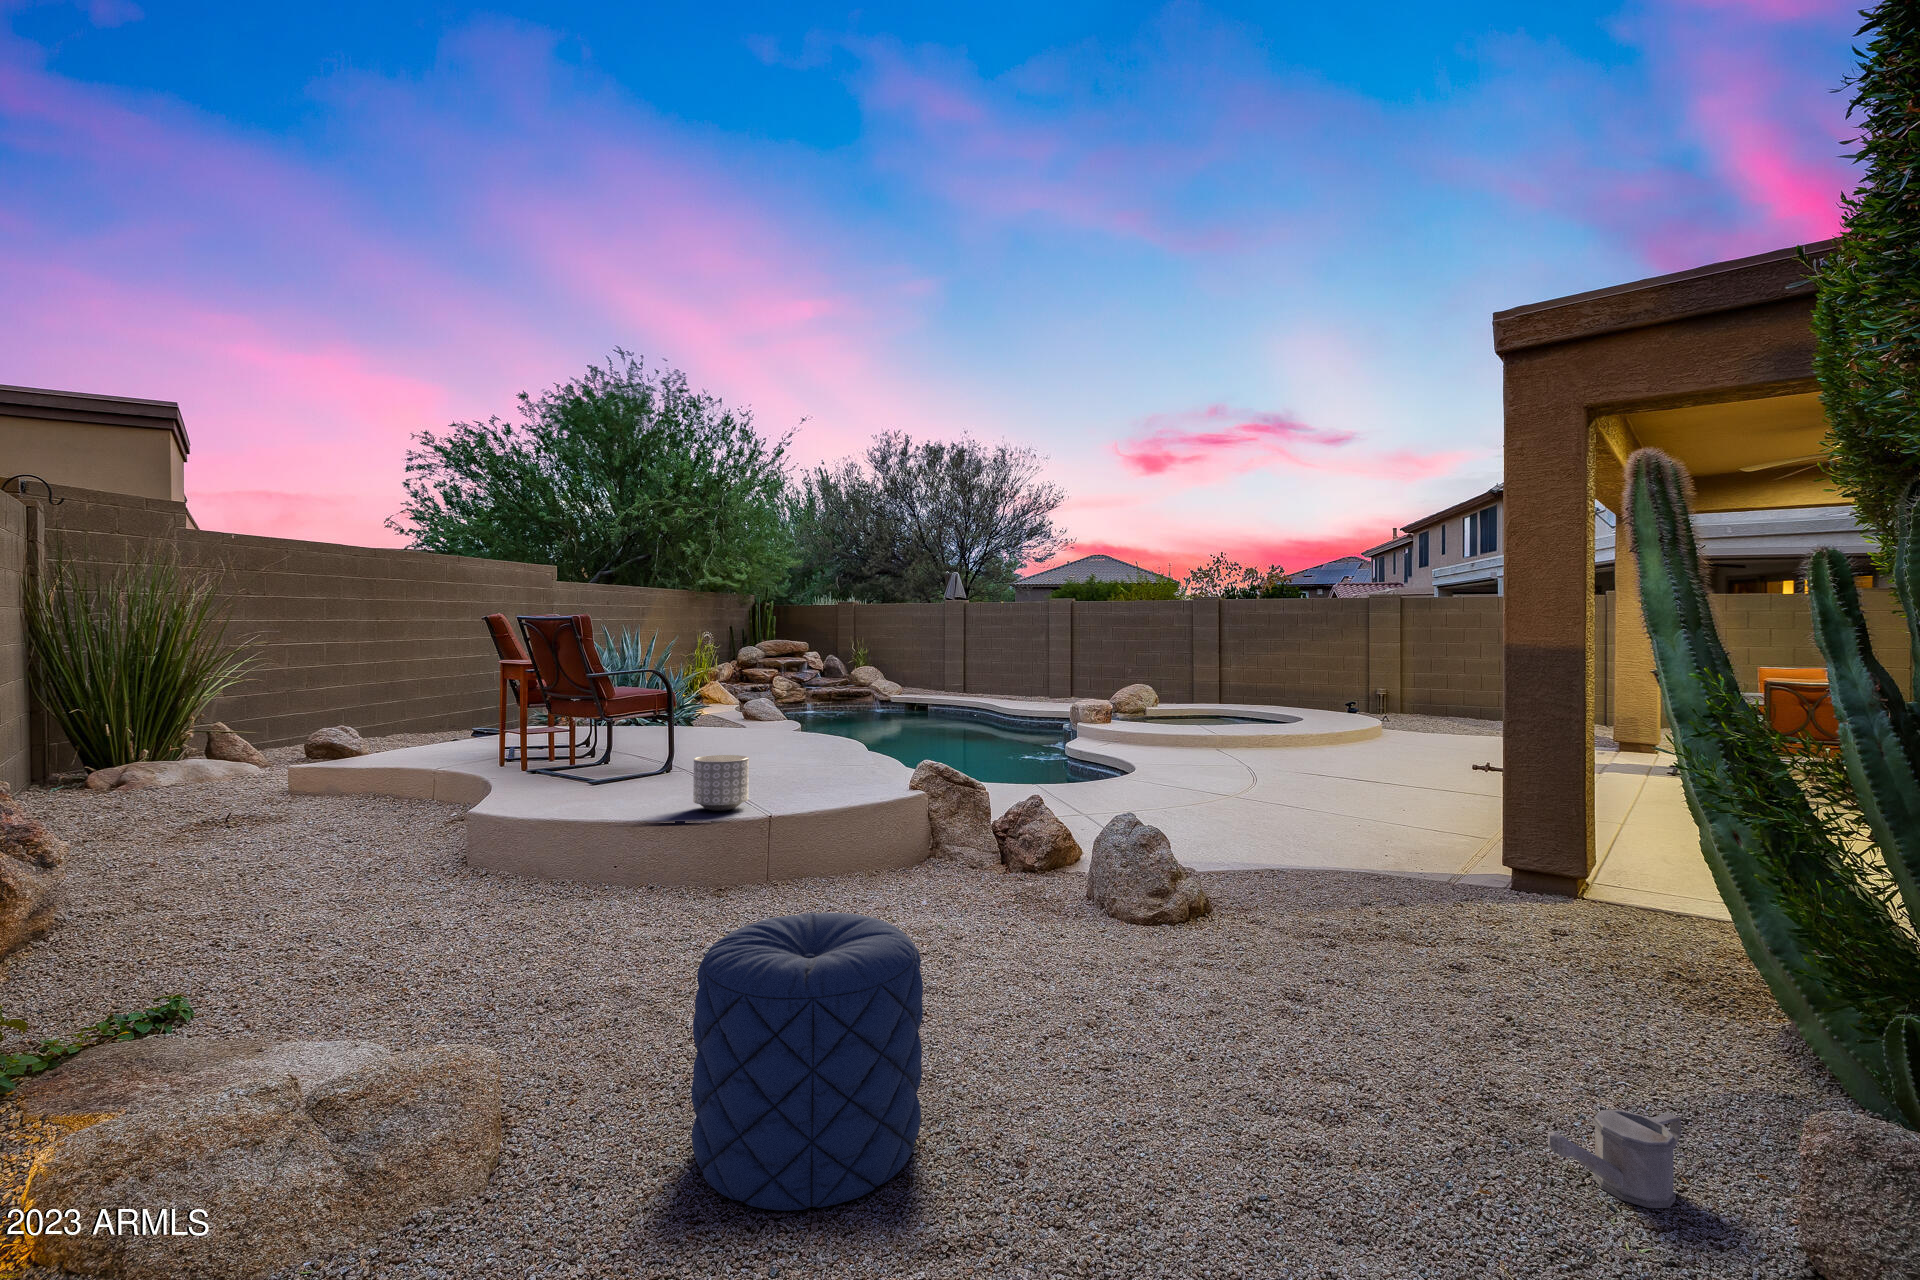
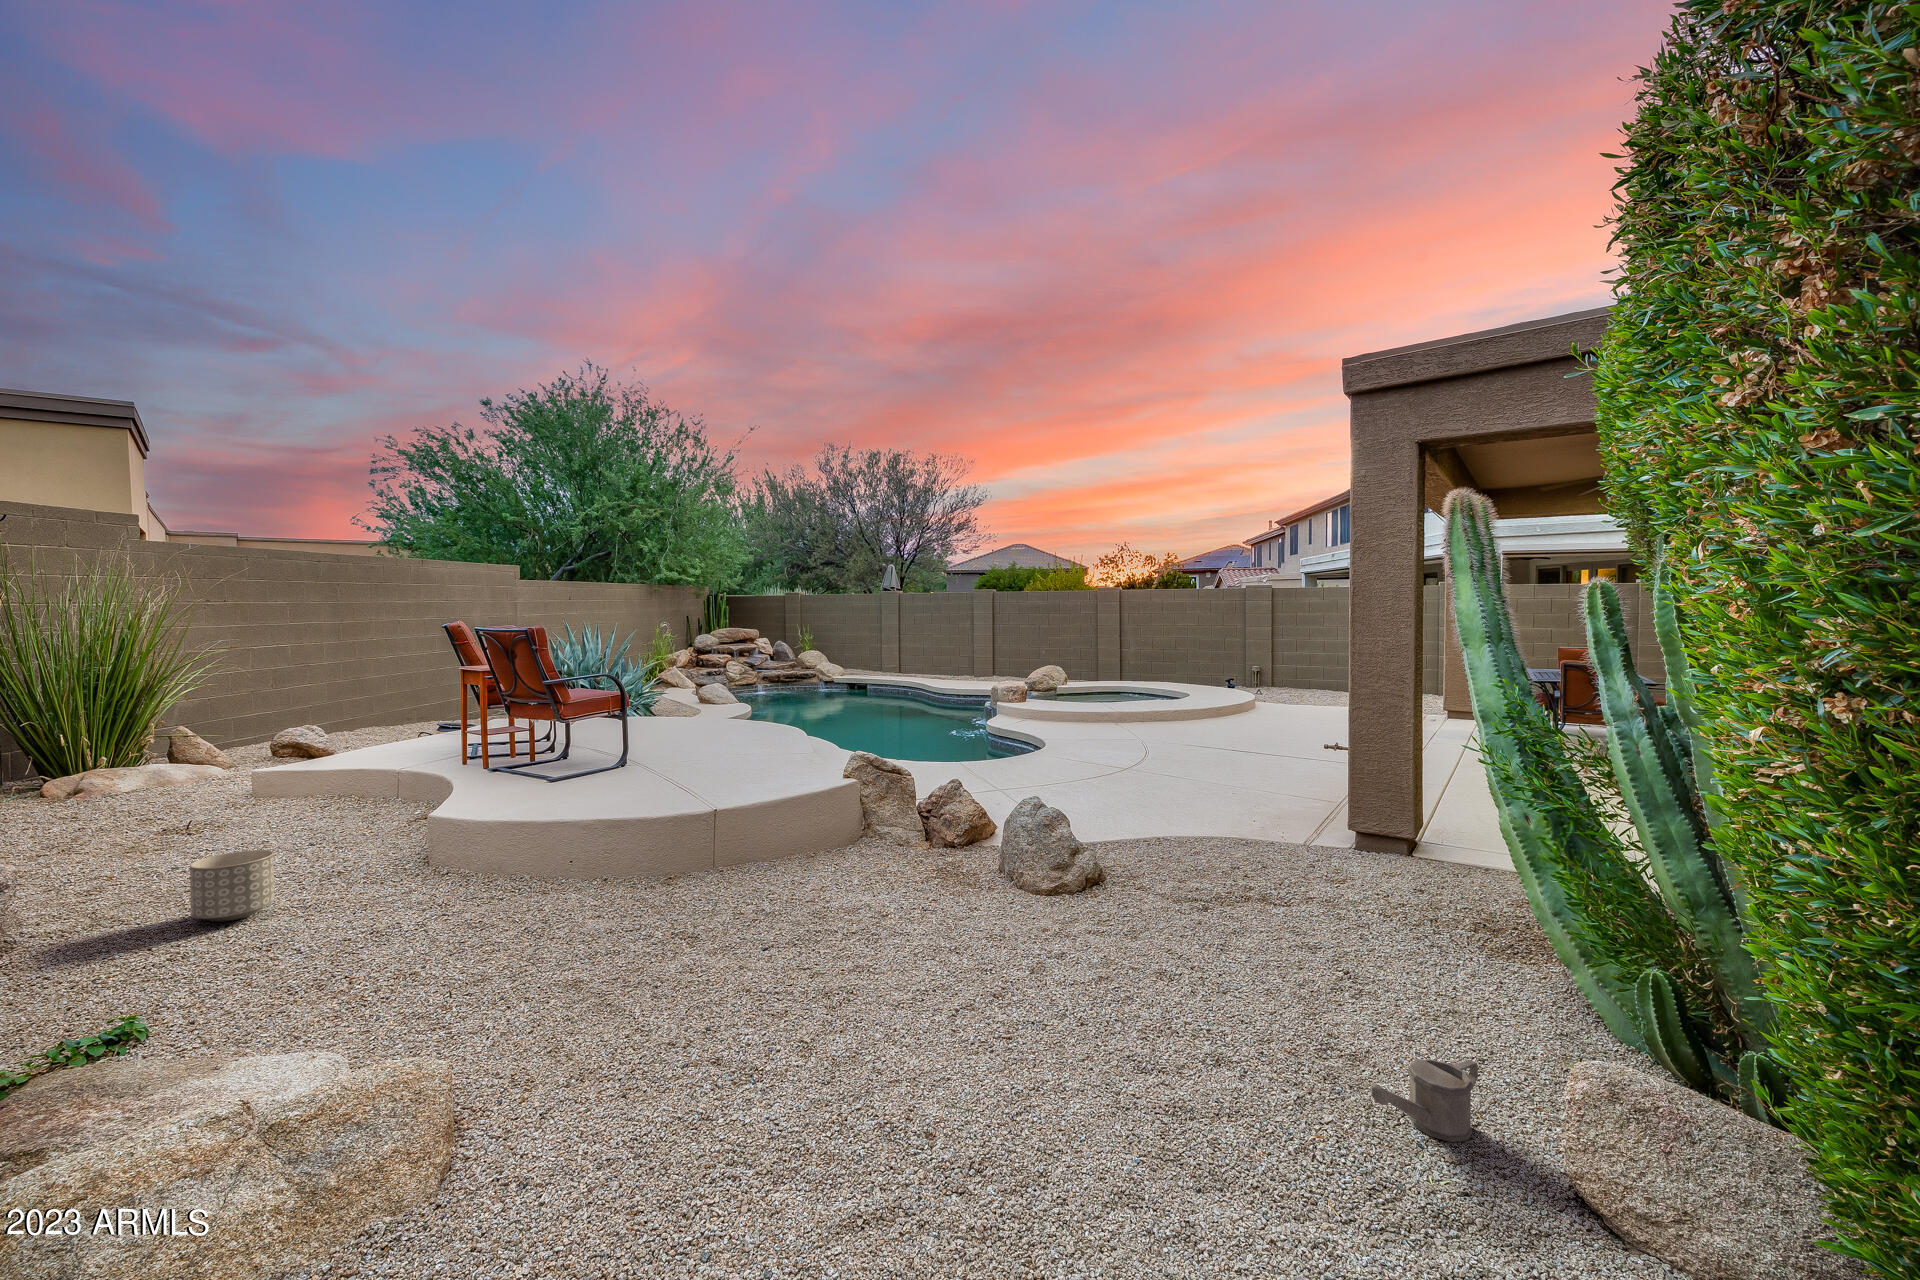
planter: present [693,755,749,811] -> present [190,850,275,922]
pouf: present [692,912,923,1211] -> none [632,917,842,1196]

